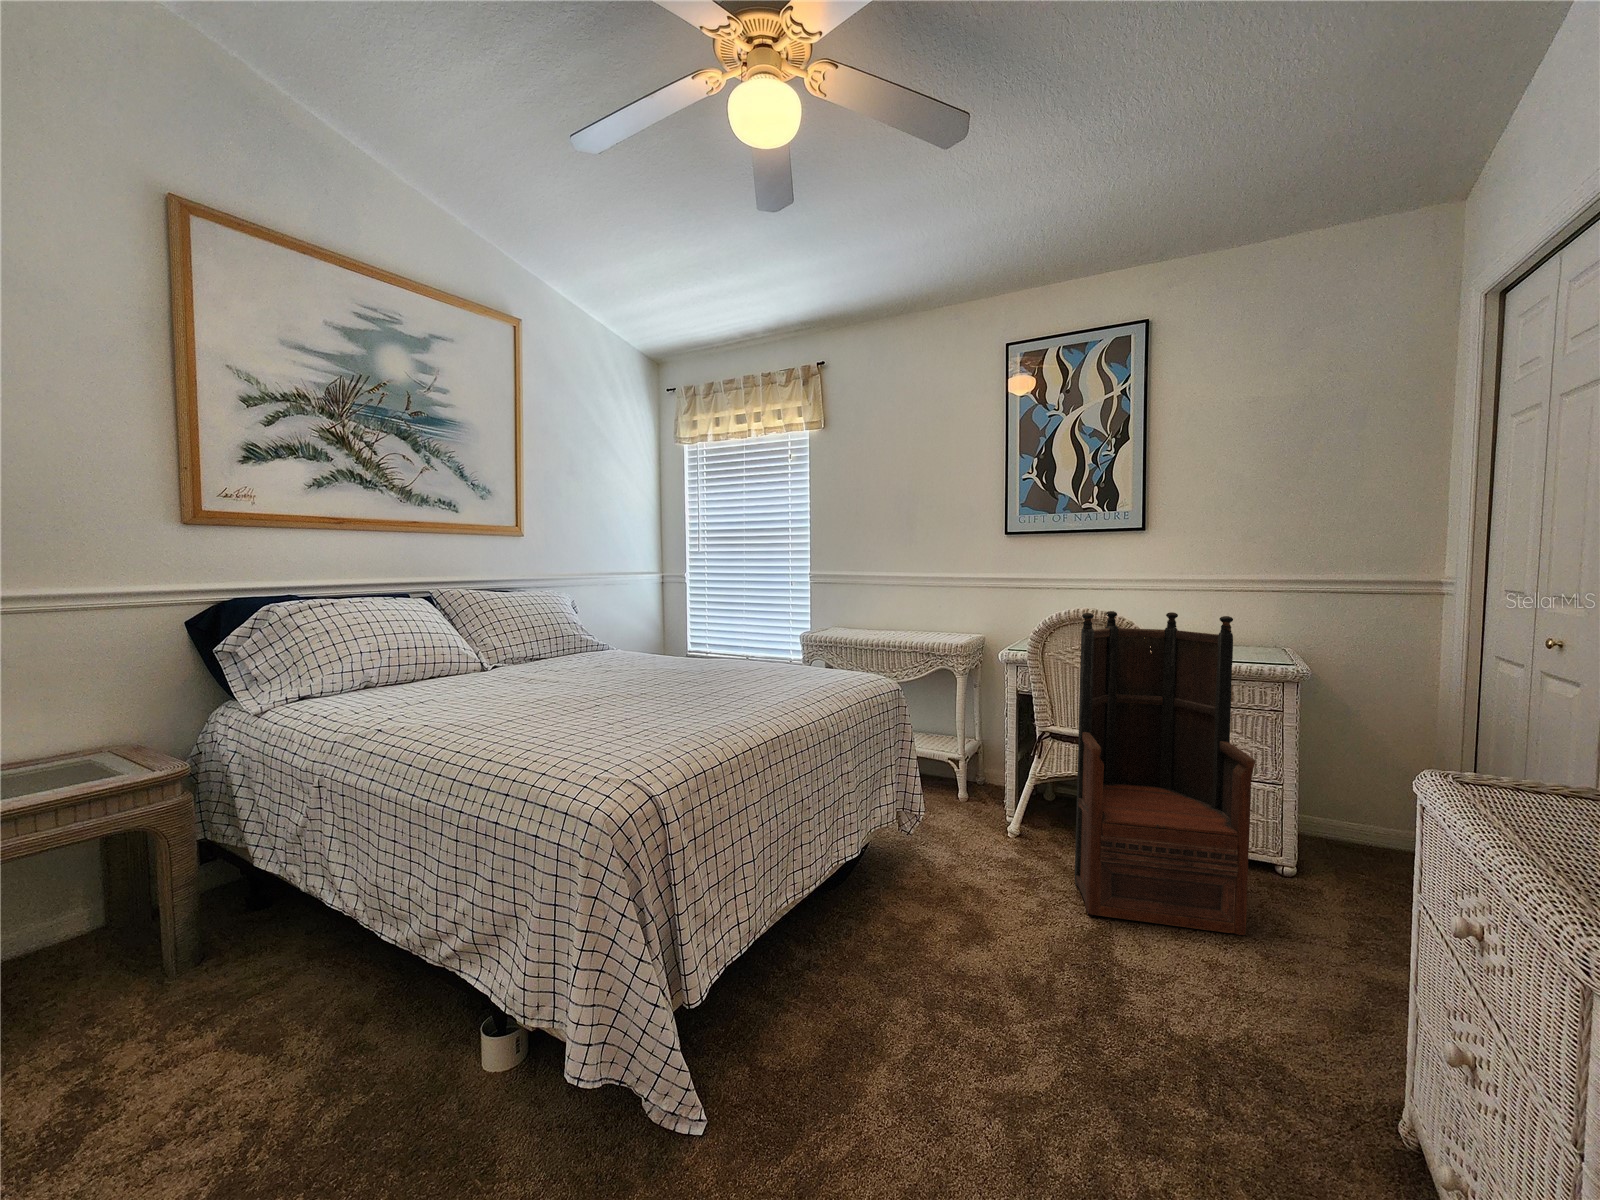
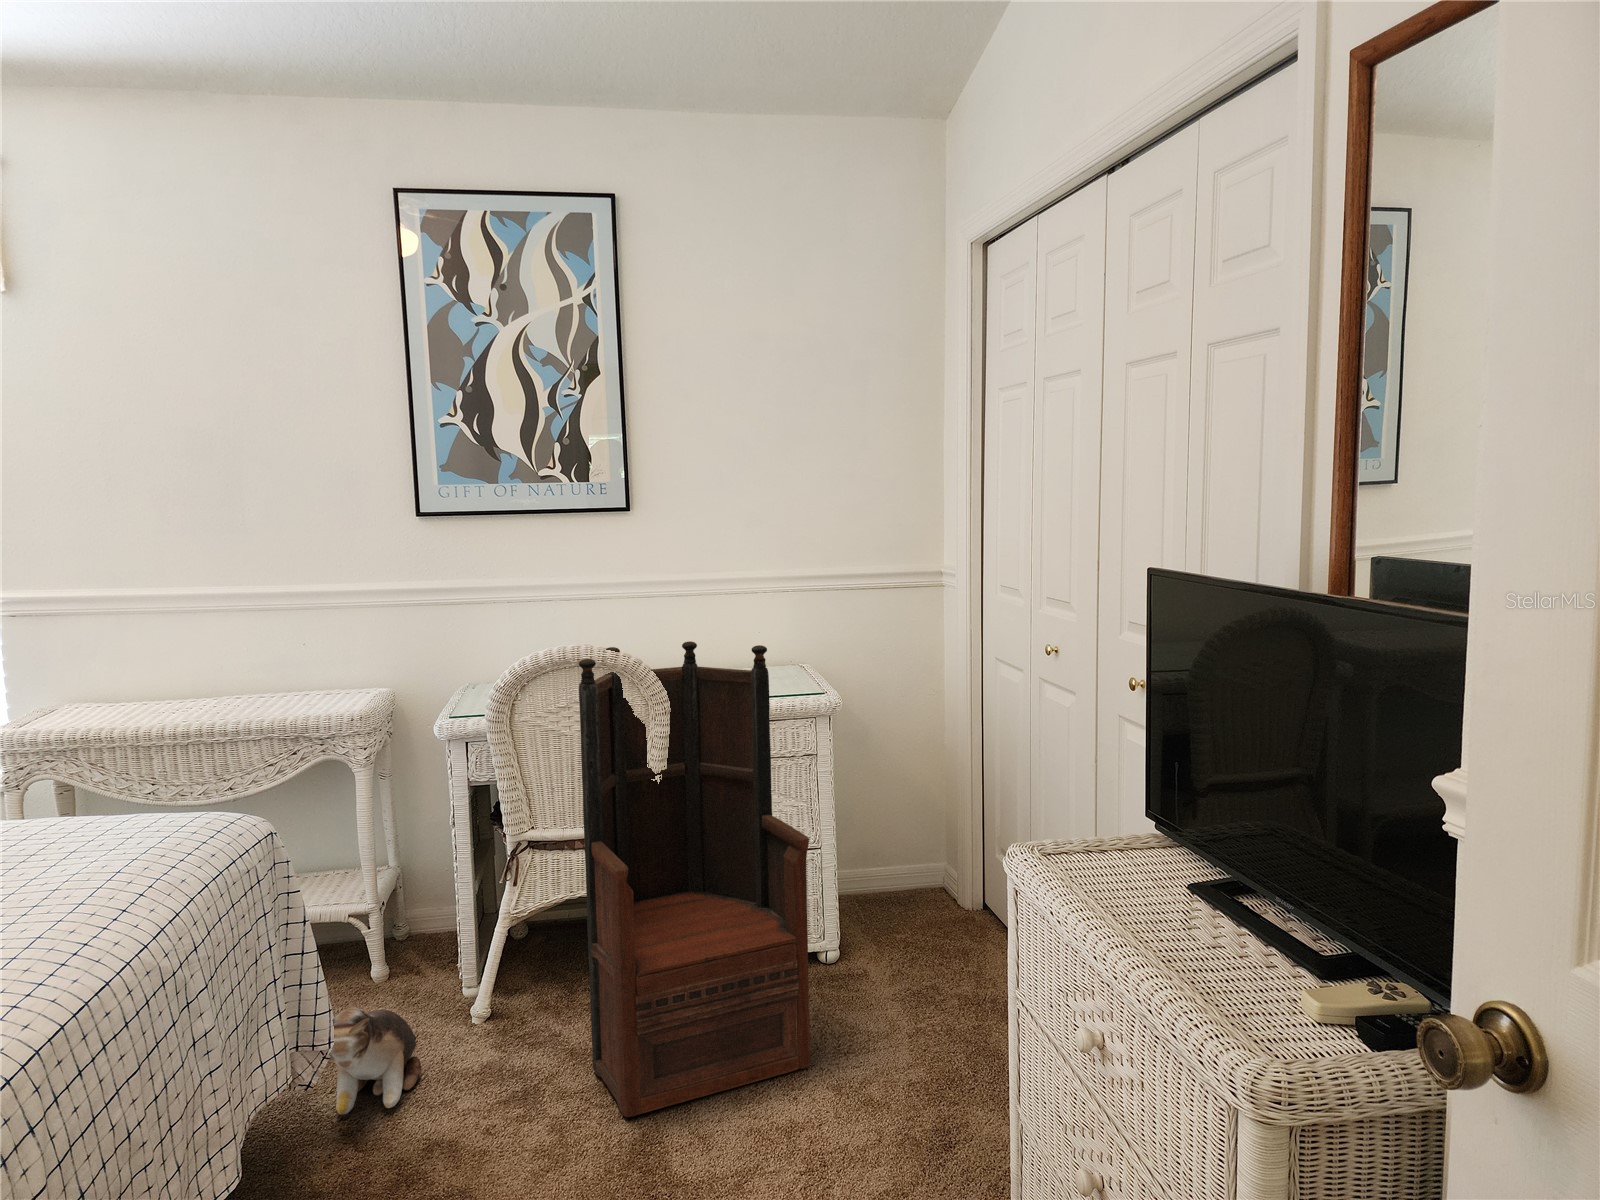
plush toy: none [912,795,973,860] -> present [329,1006,422,1115]

